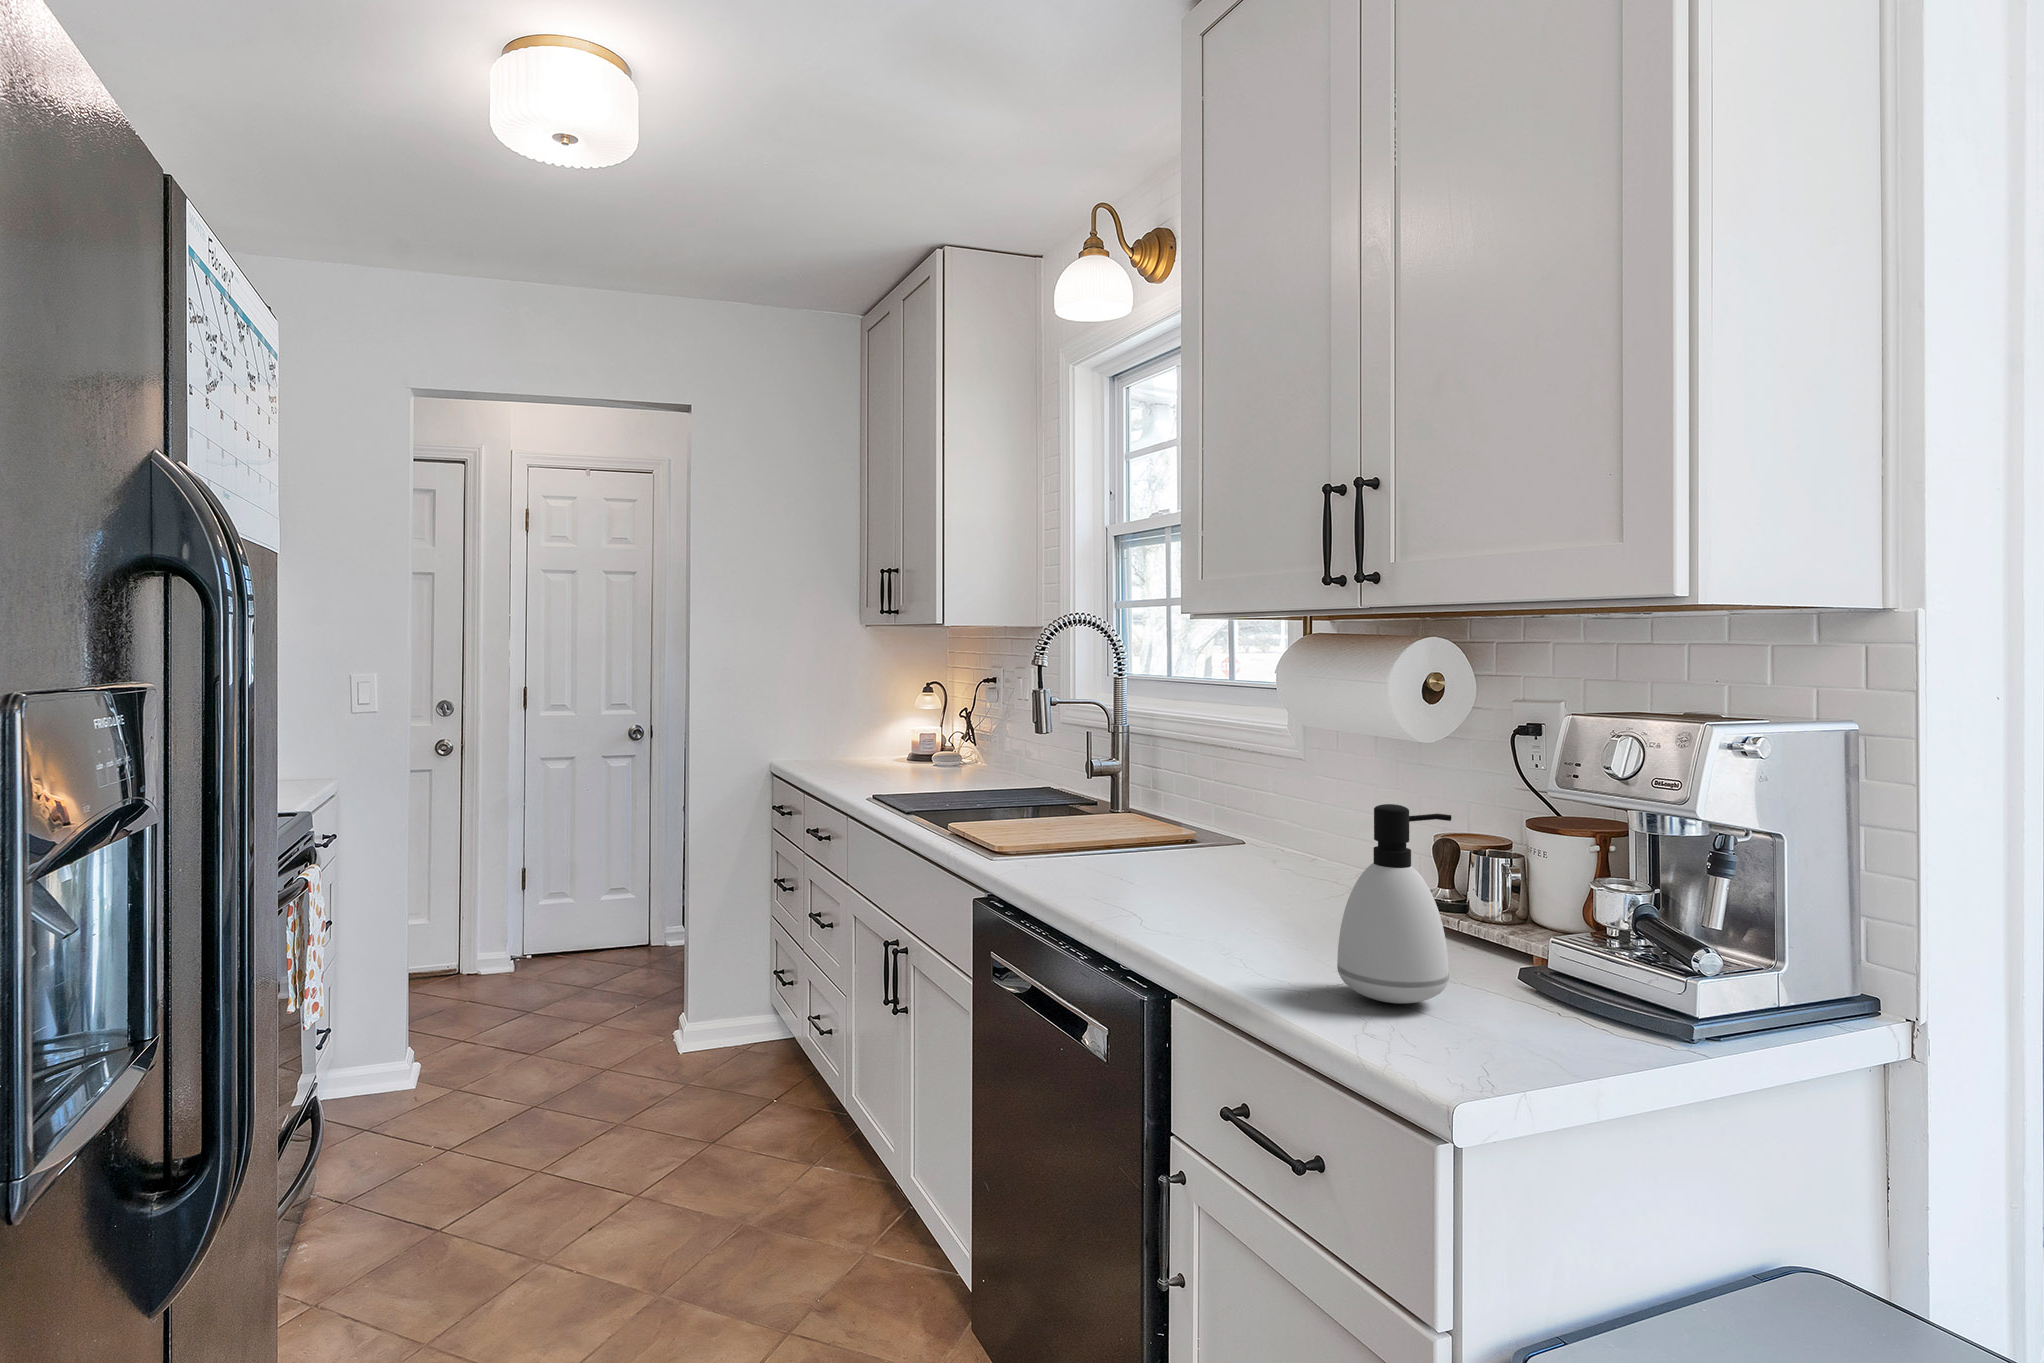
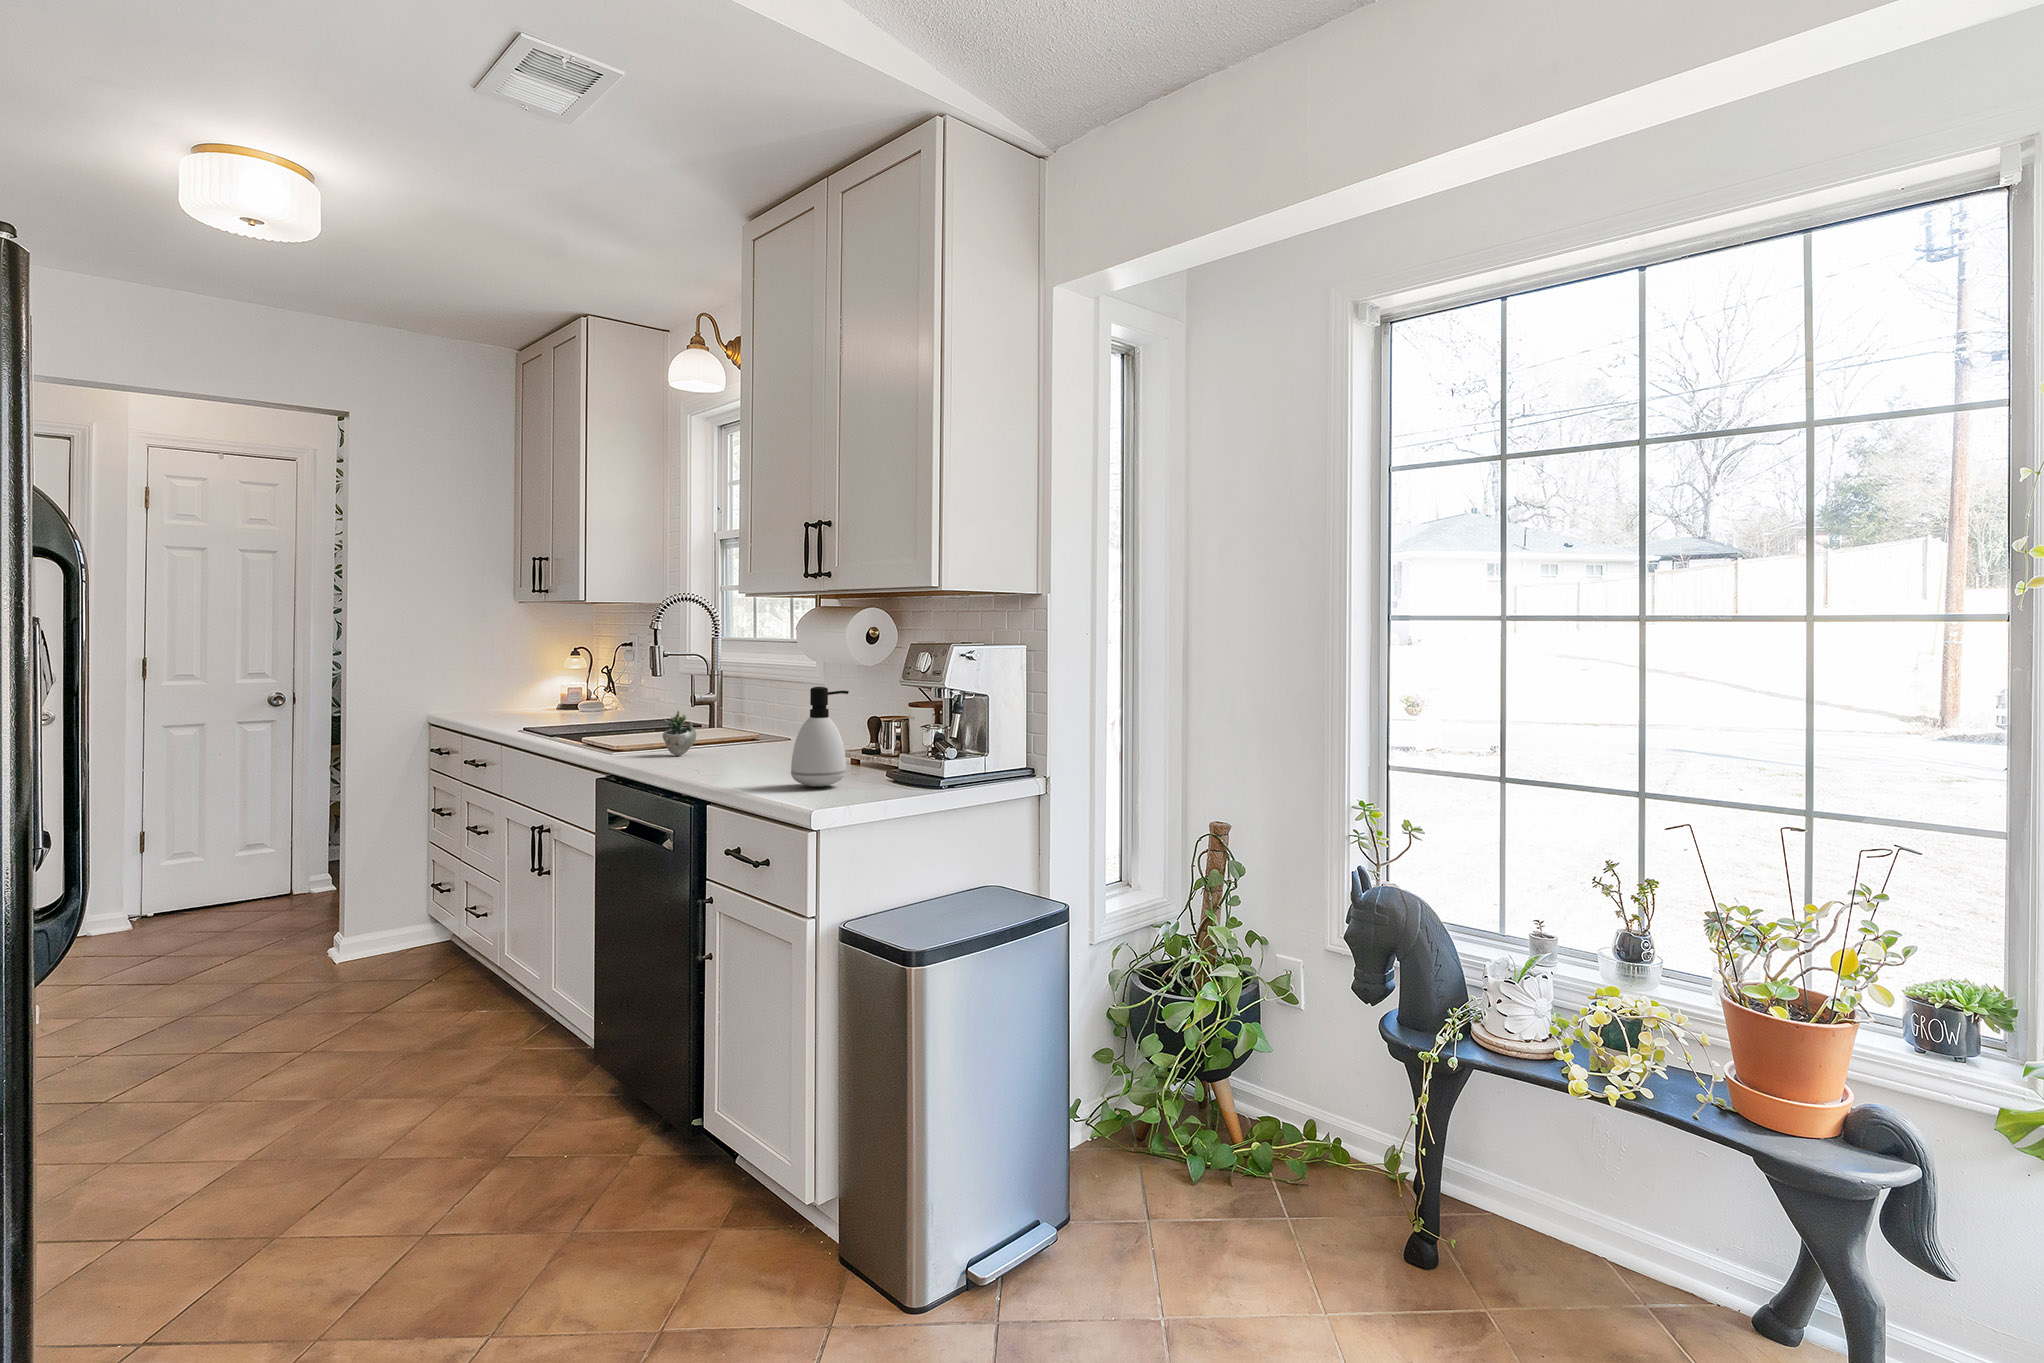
succulent plant: none [1069,801,1160,873] -> present [663,707,722,756]

